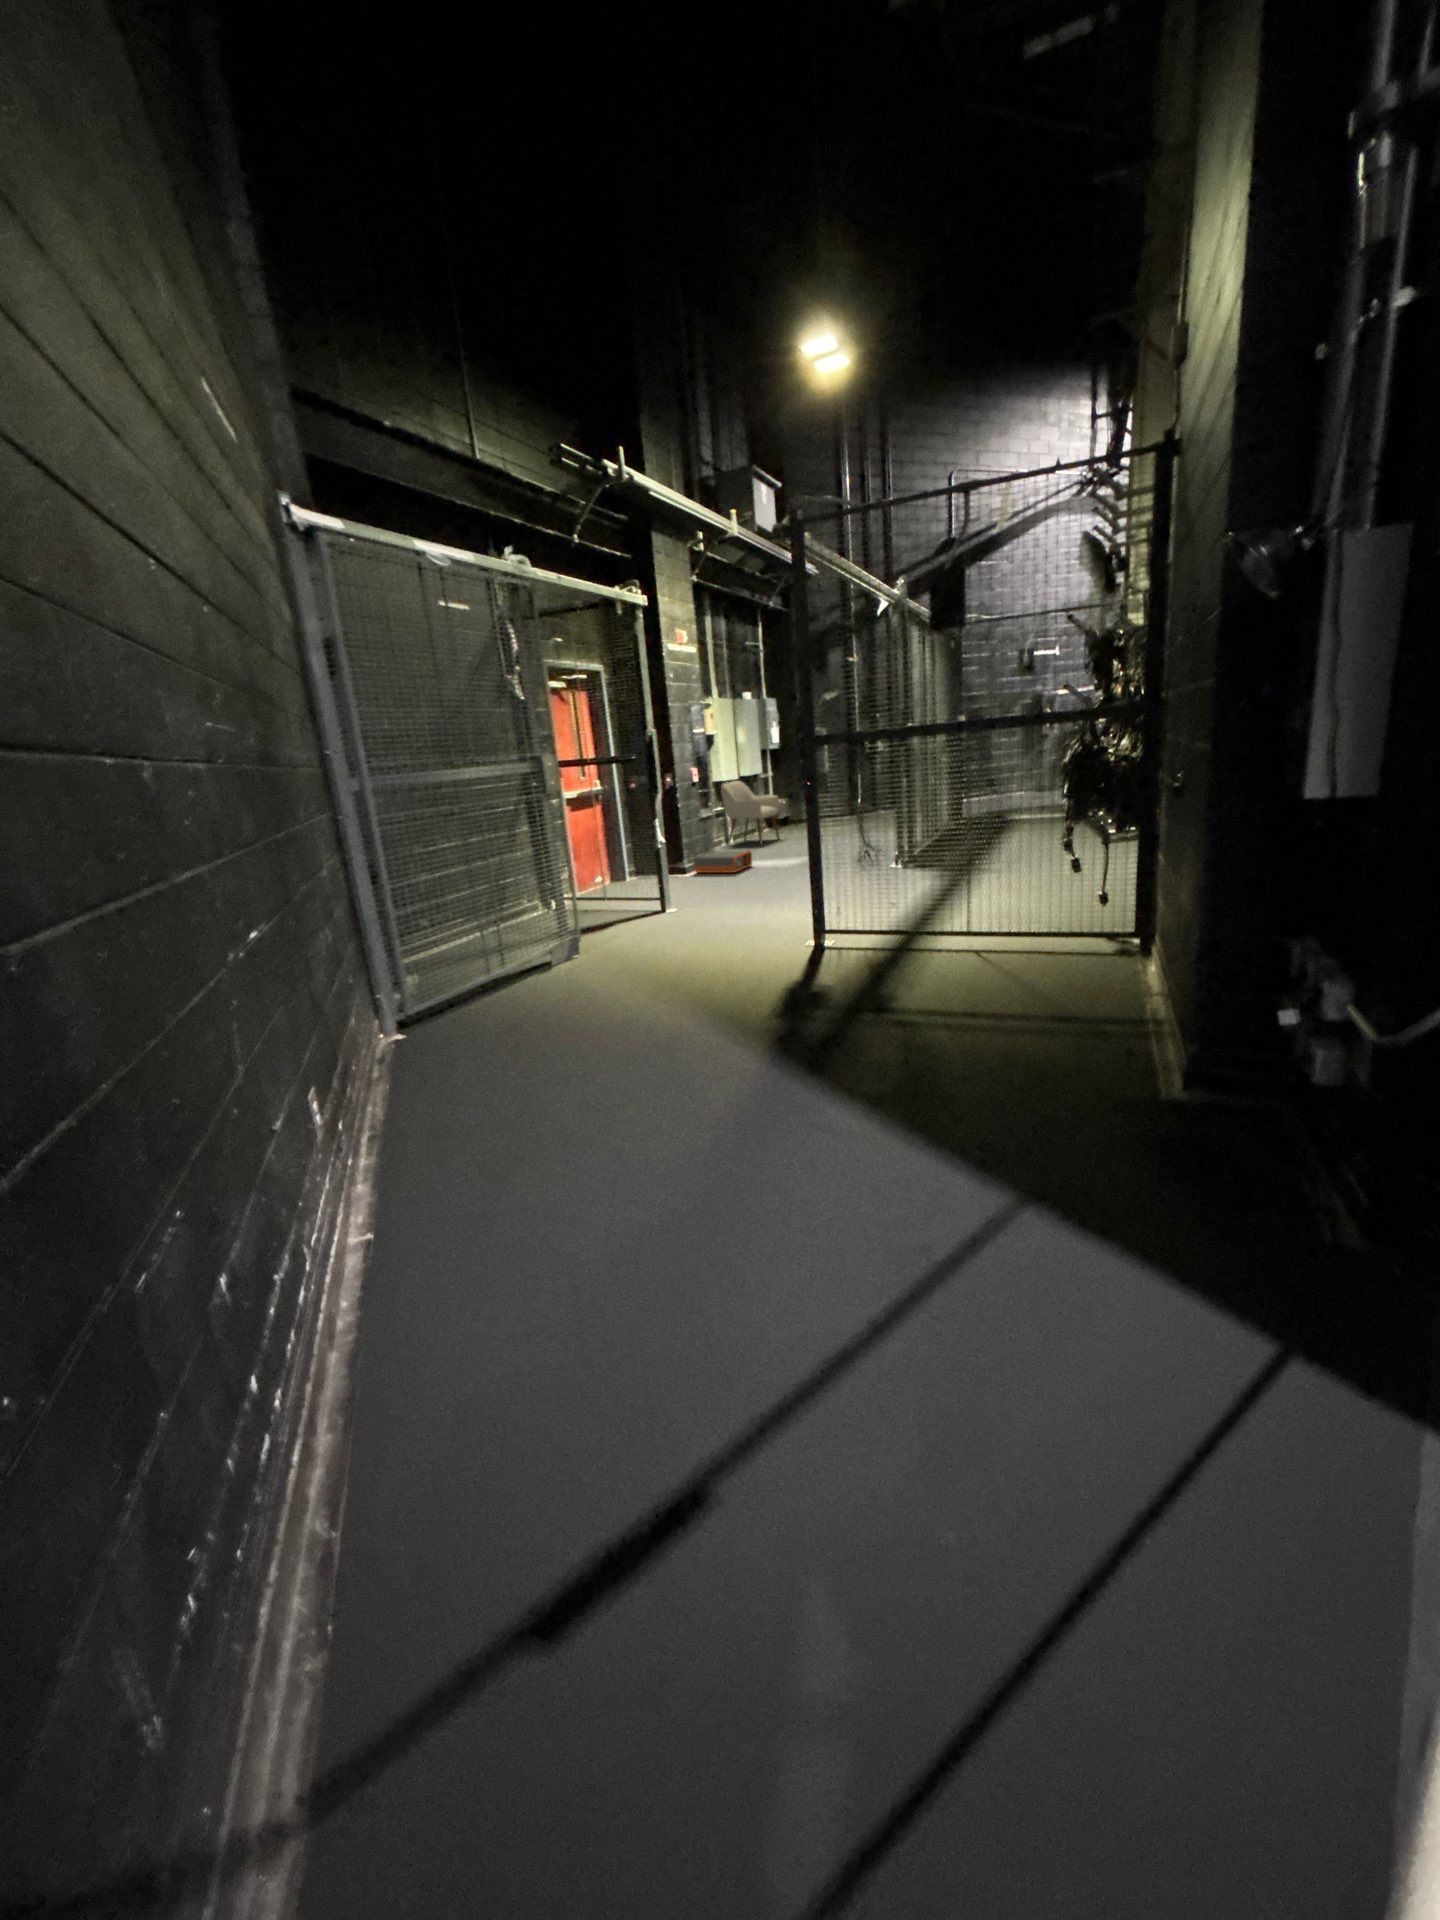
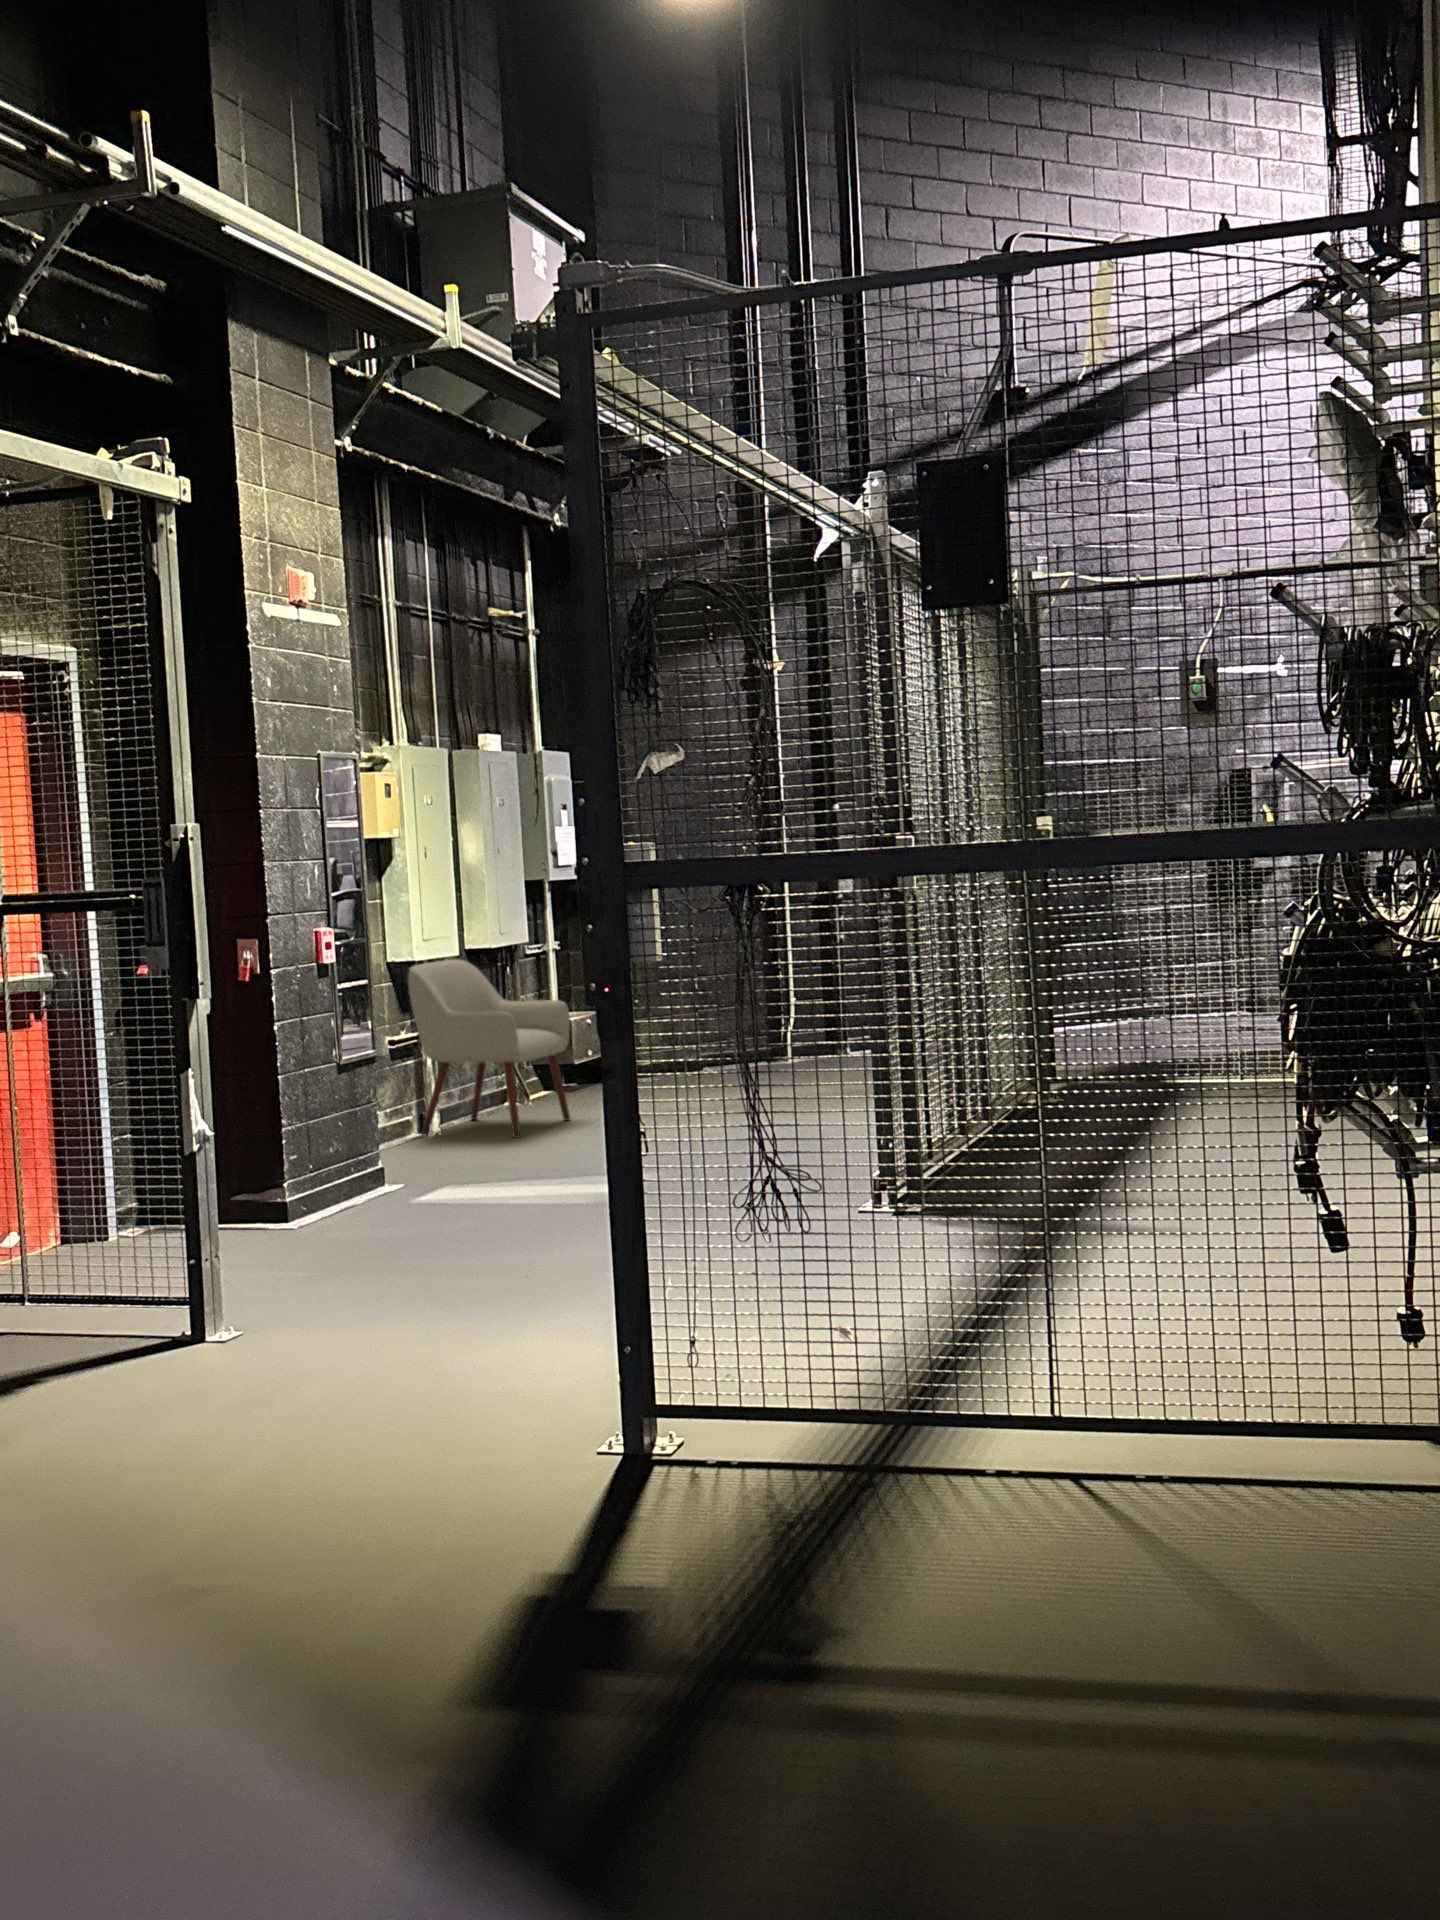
storage box: present [694,851,752,873] -> none [309,1155,481,1218]

